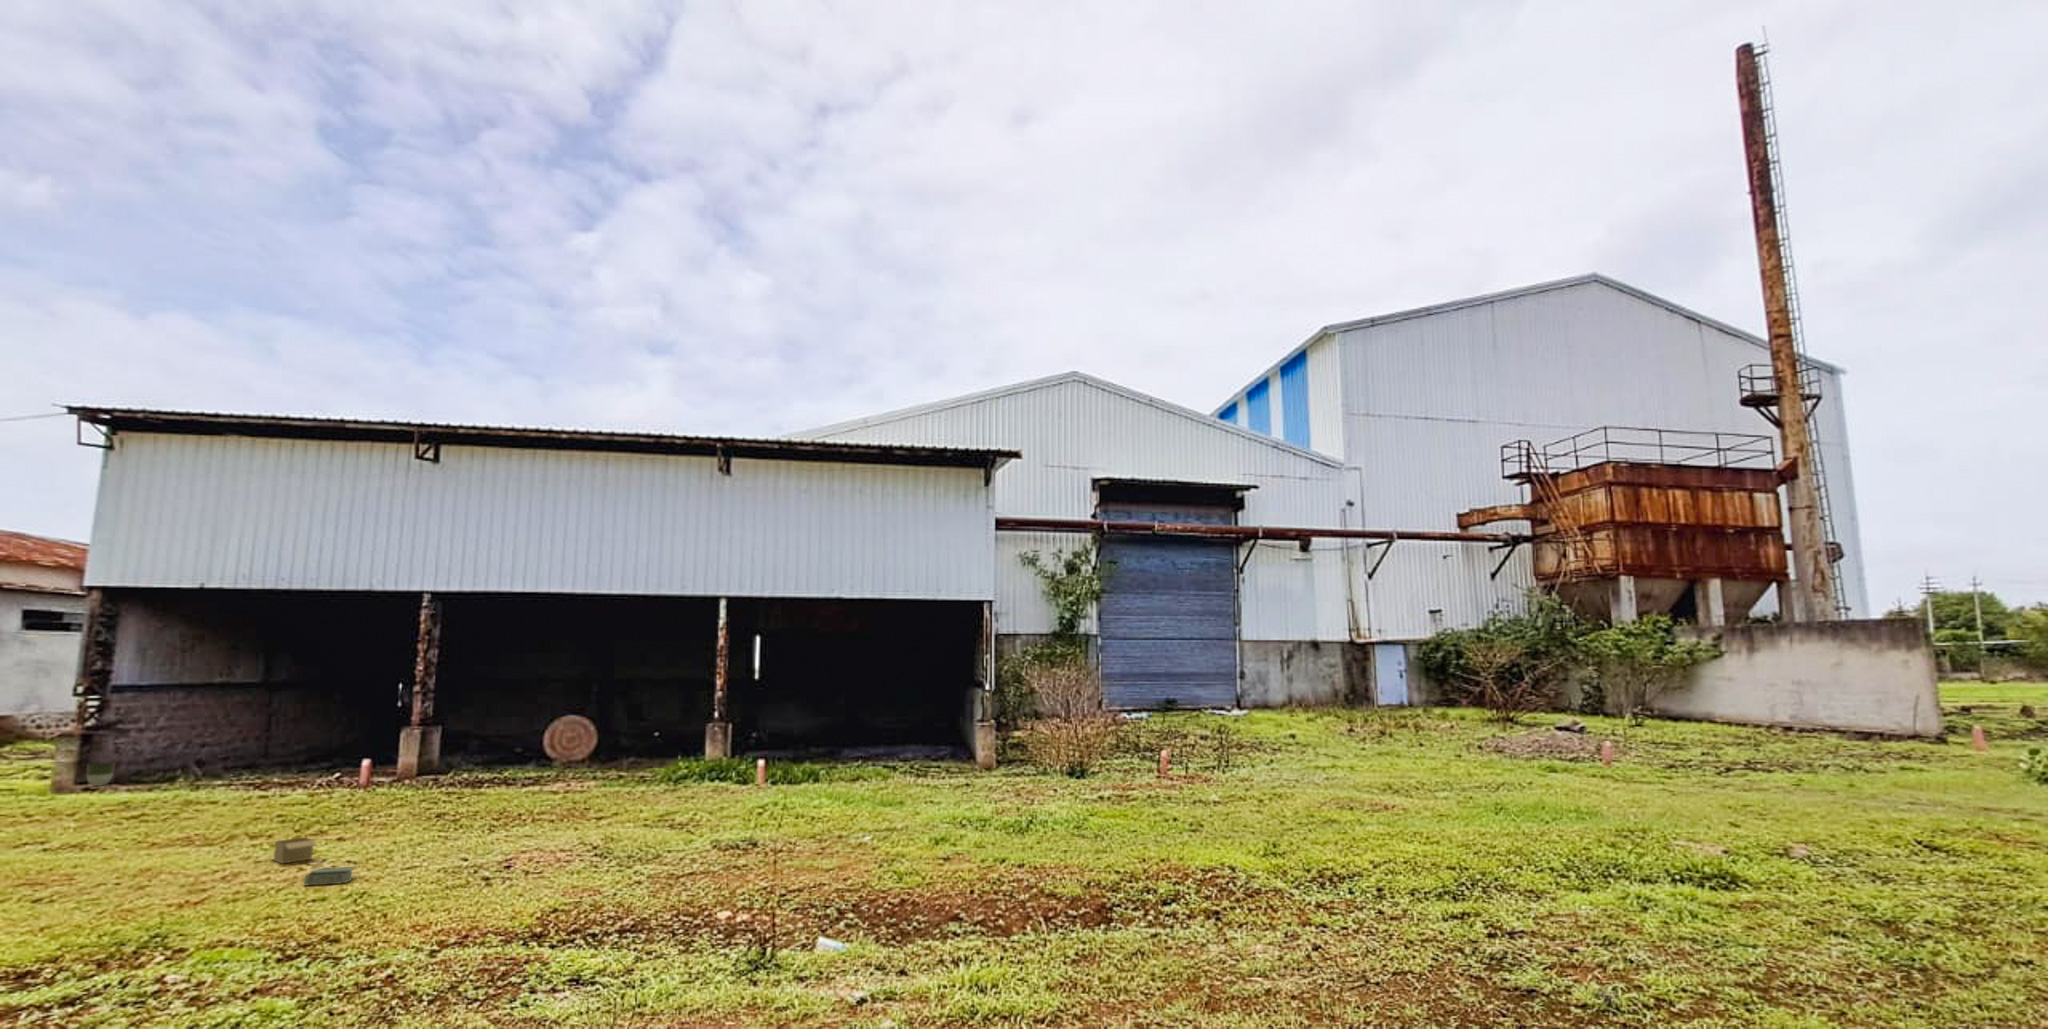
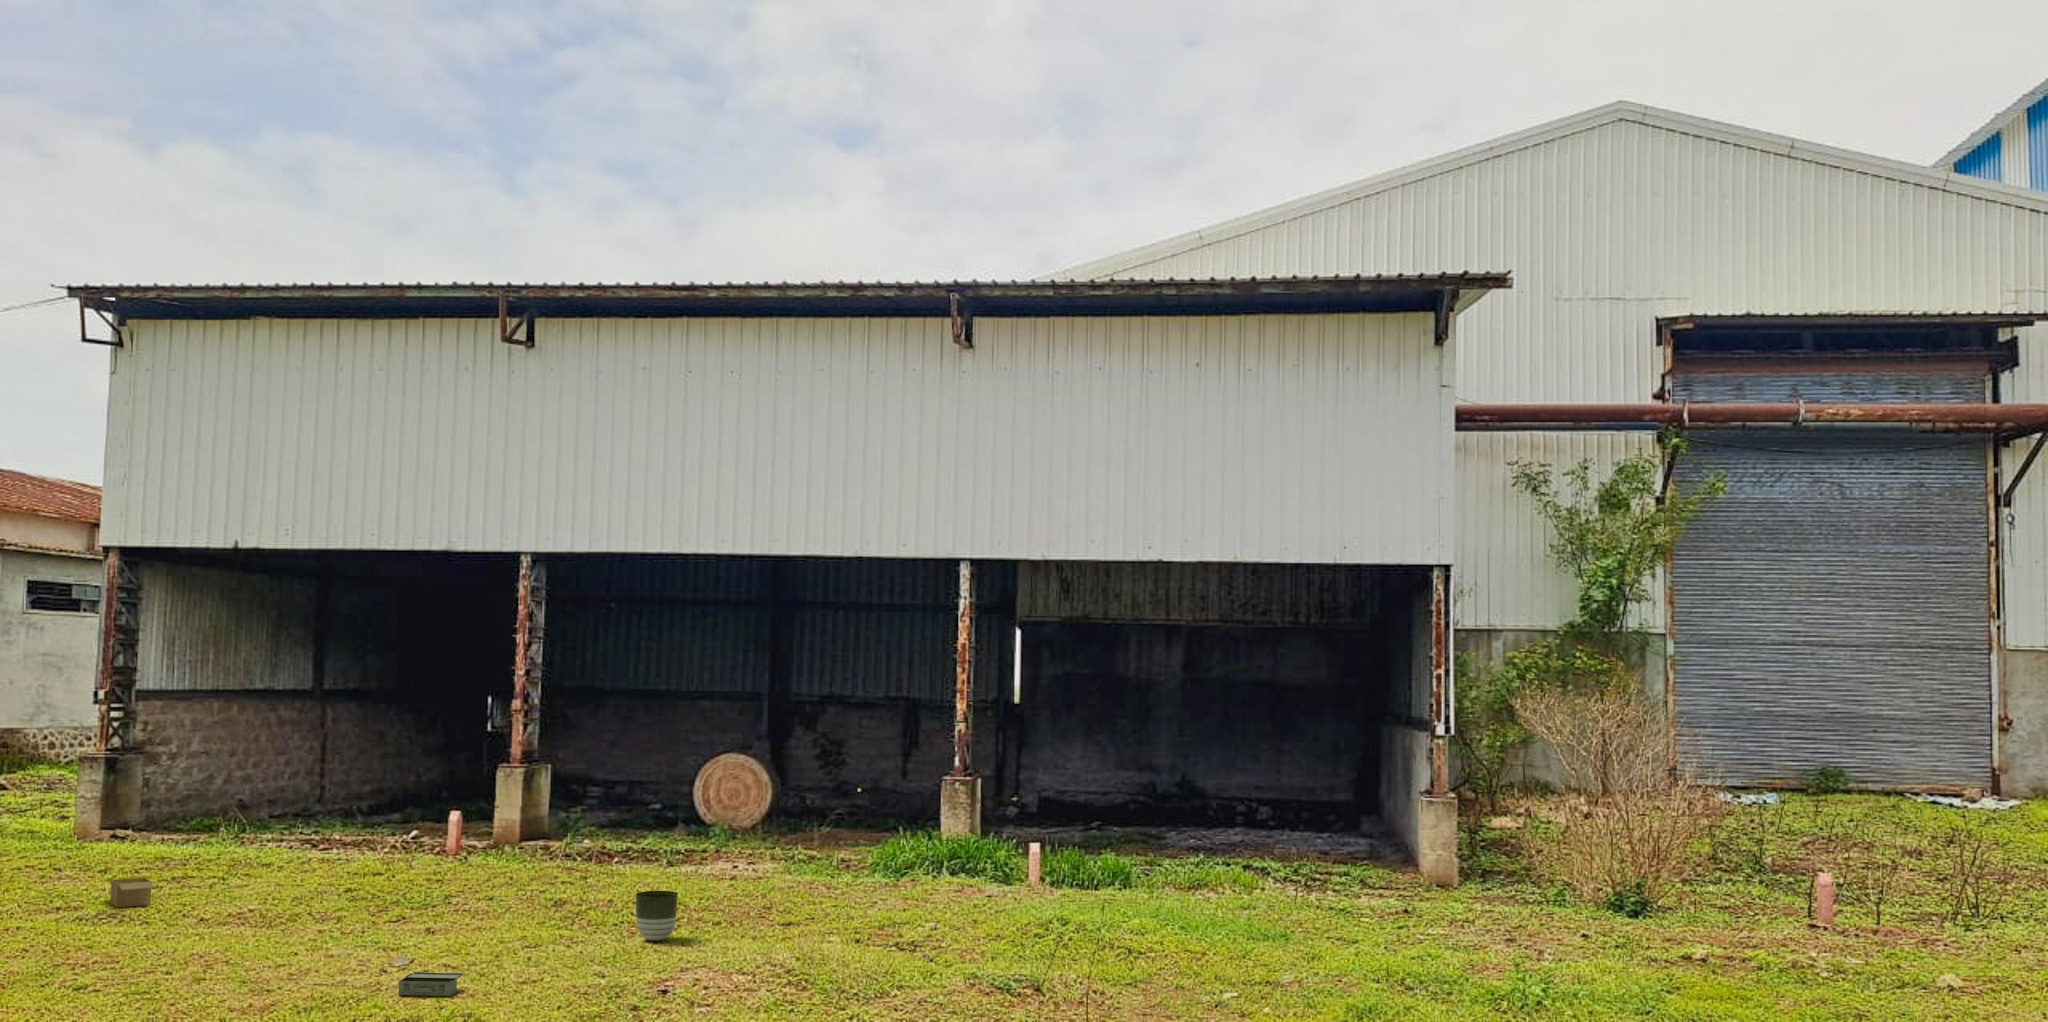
planter: present [87,762,115,786] -> present [636,891,678,941]
cardboard box: present [274,837,316,863] -> present [109,878,154,907]

